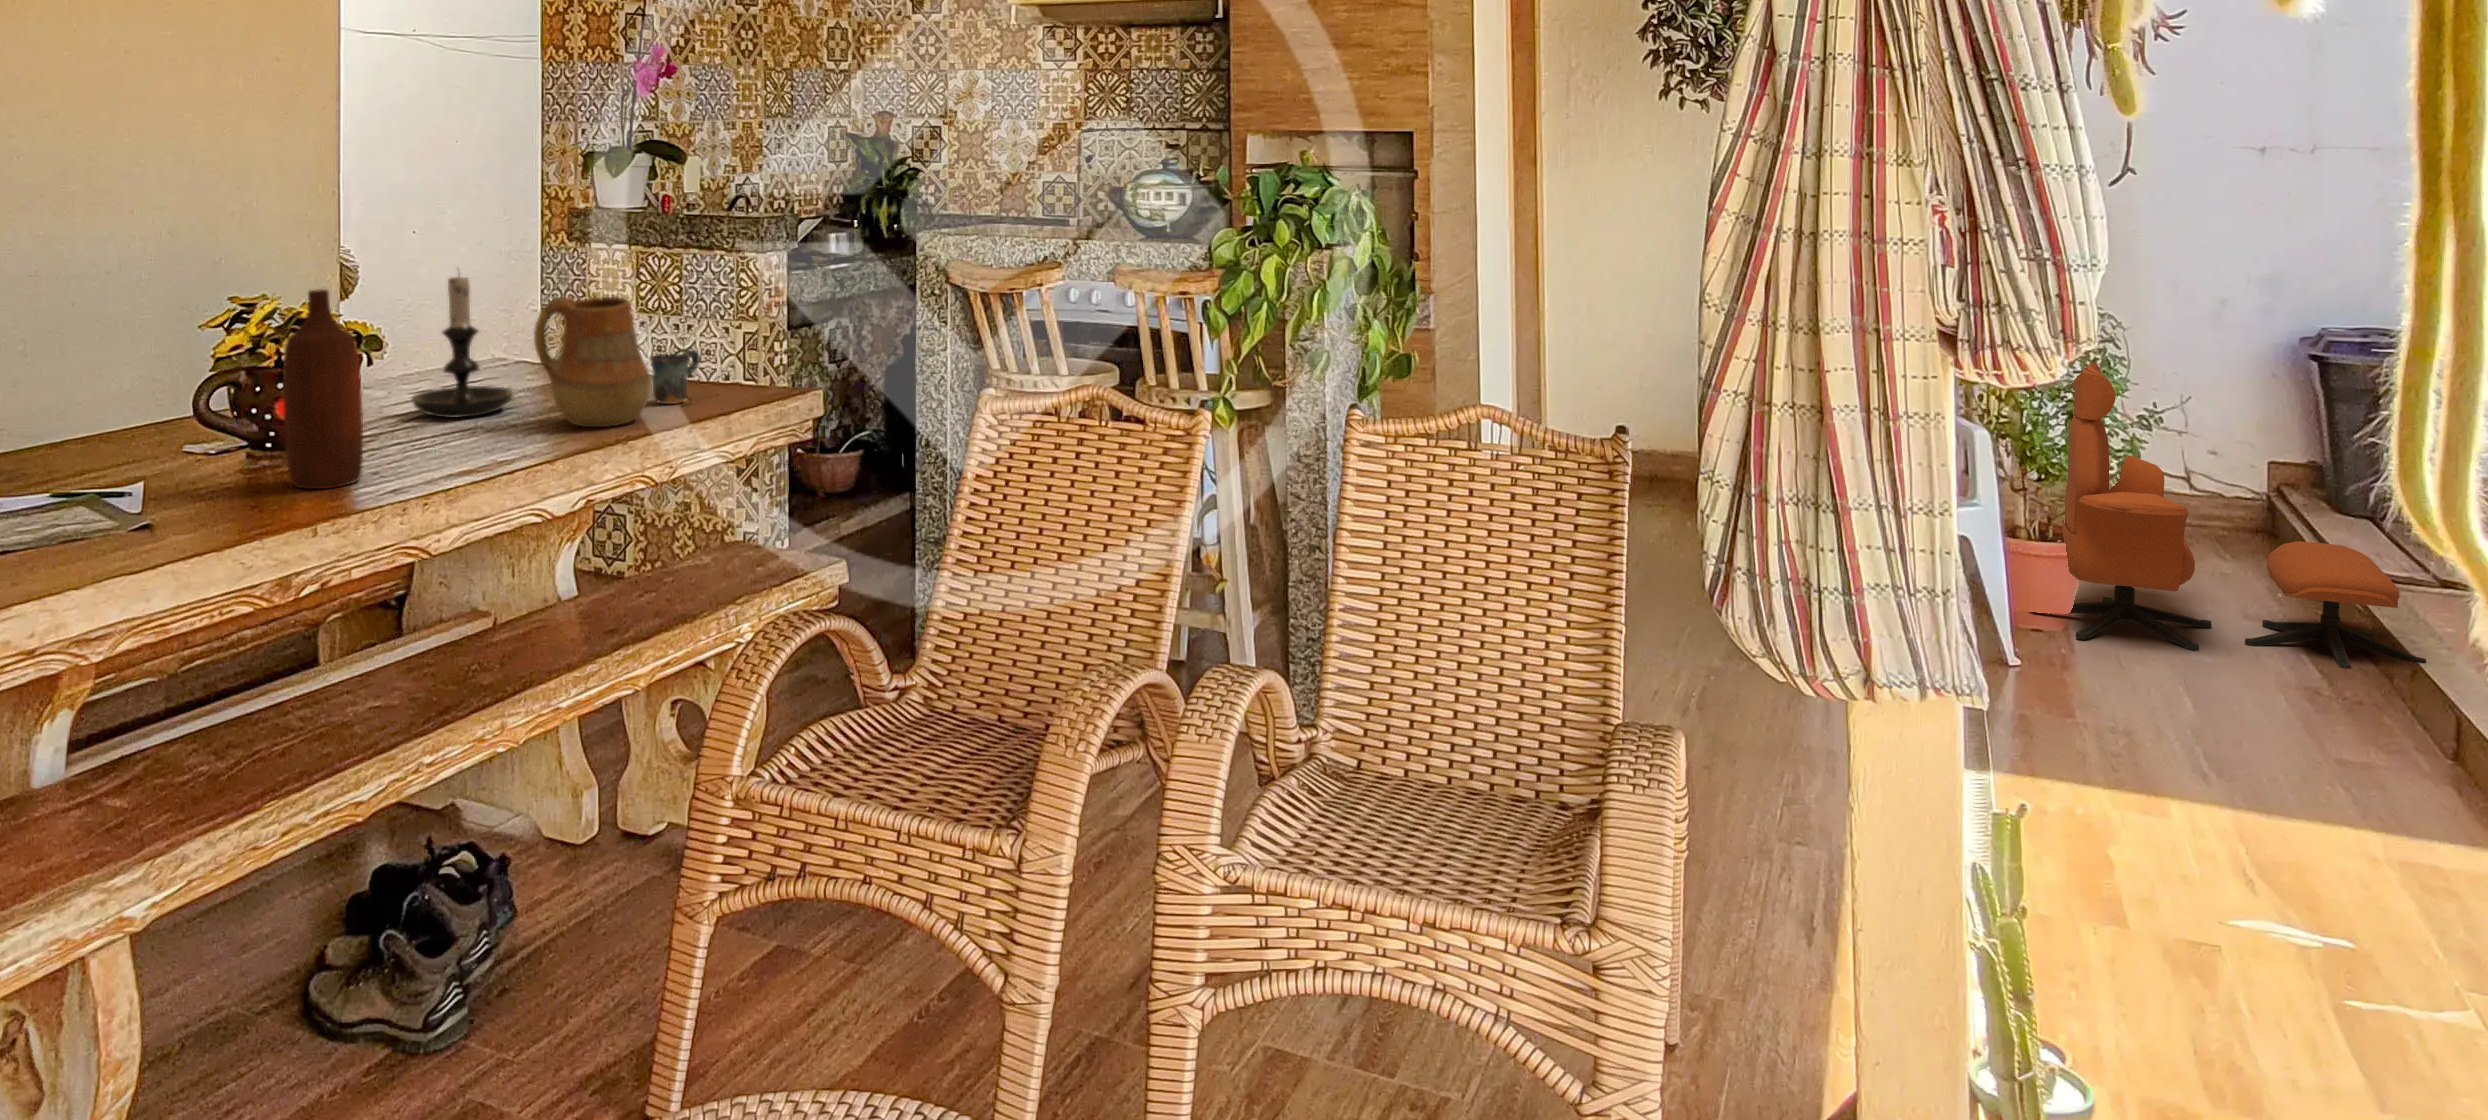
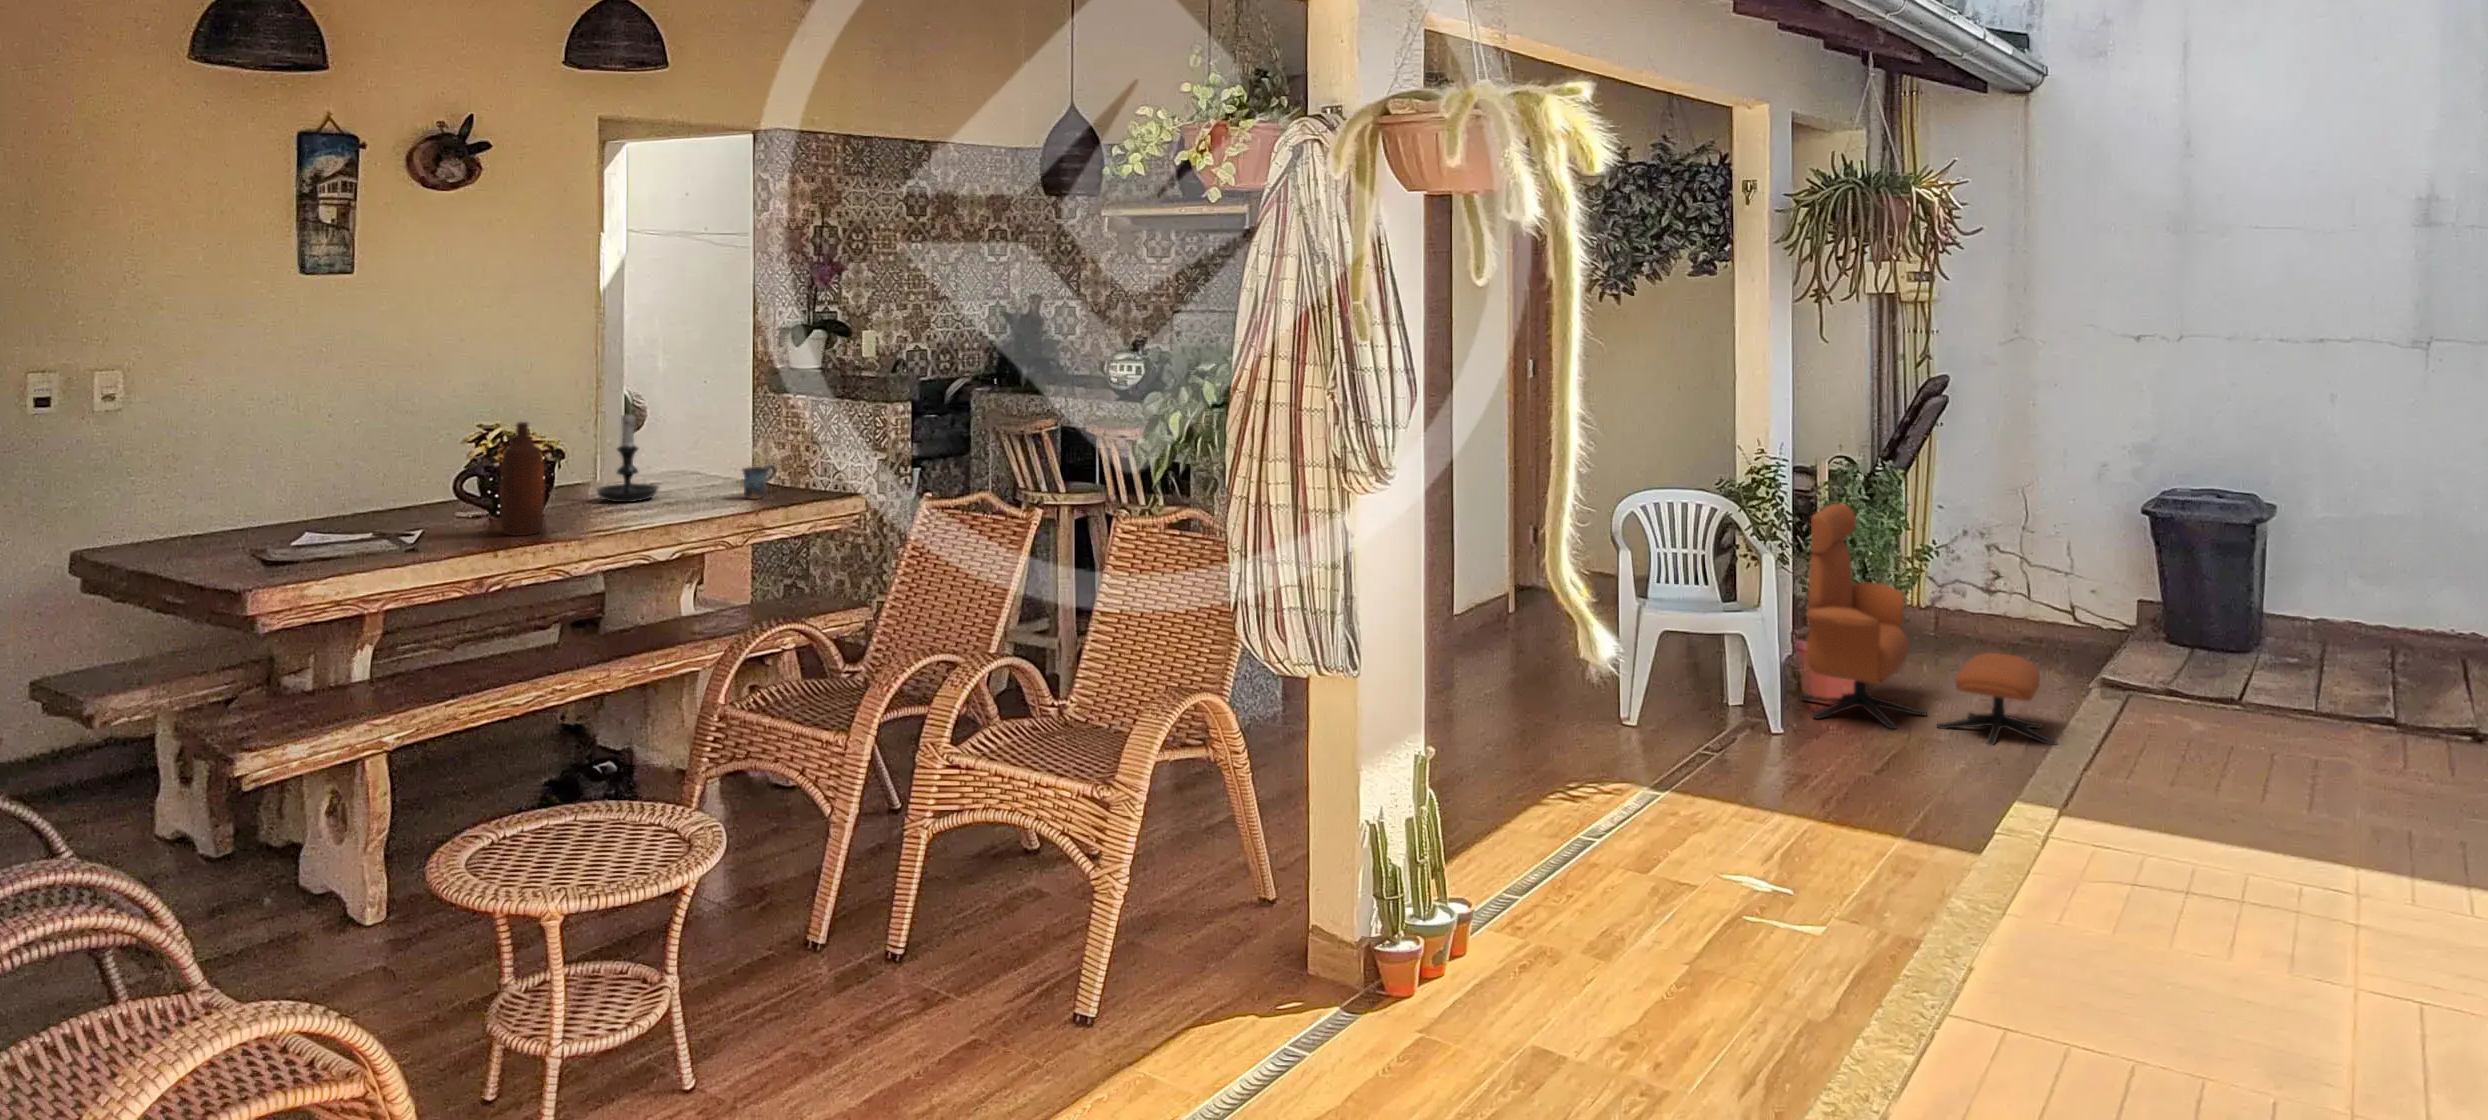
pitcher: present [534,297,651,427] -> none [663,429,733,510]

